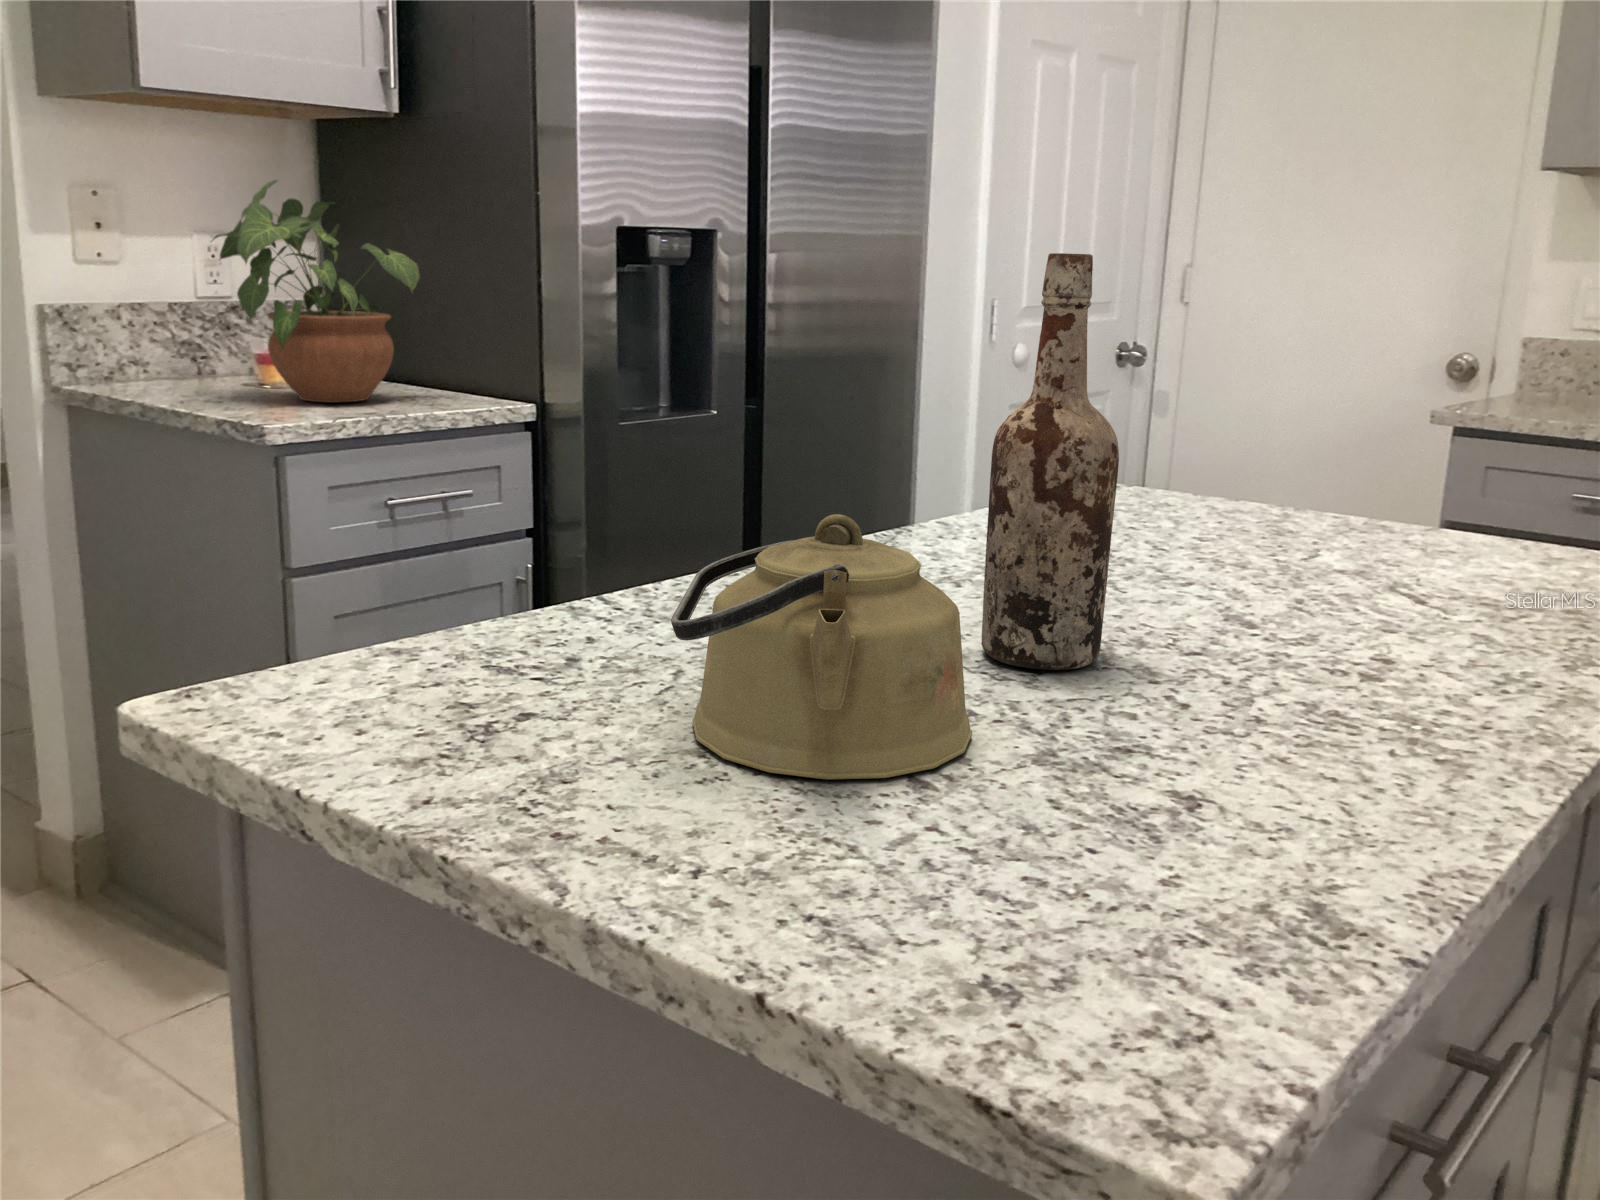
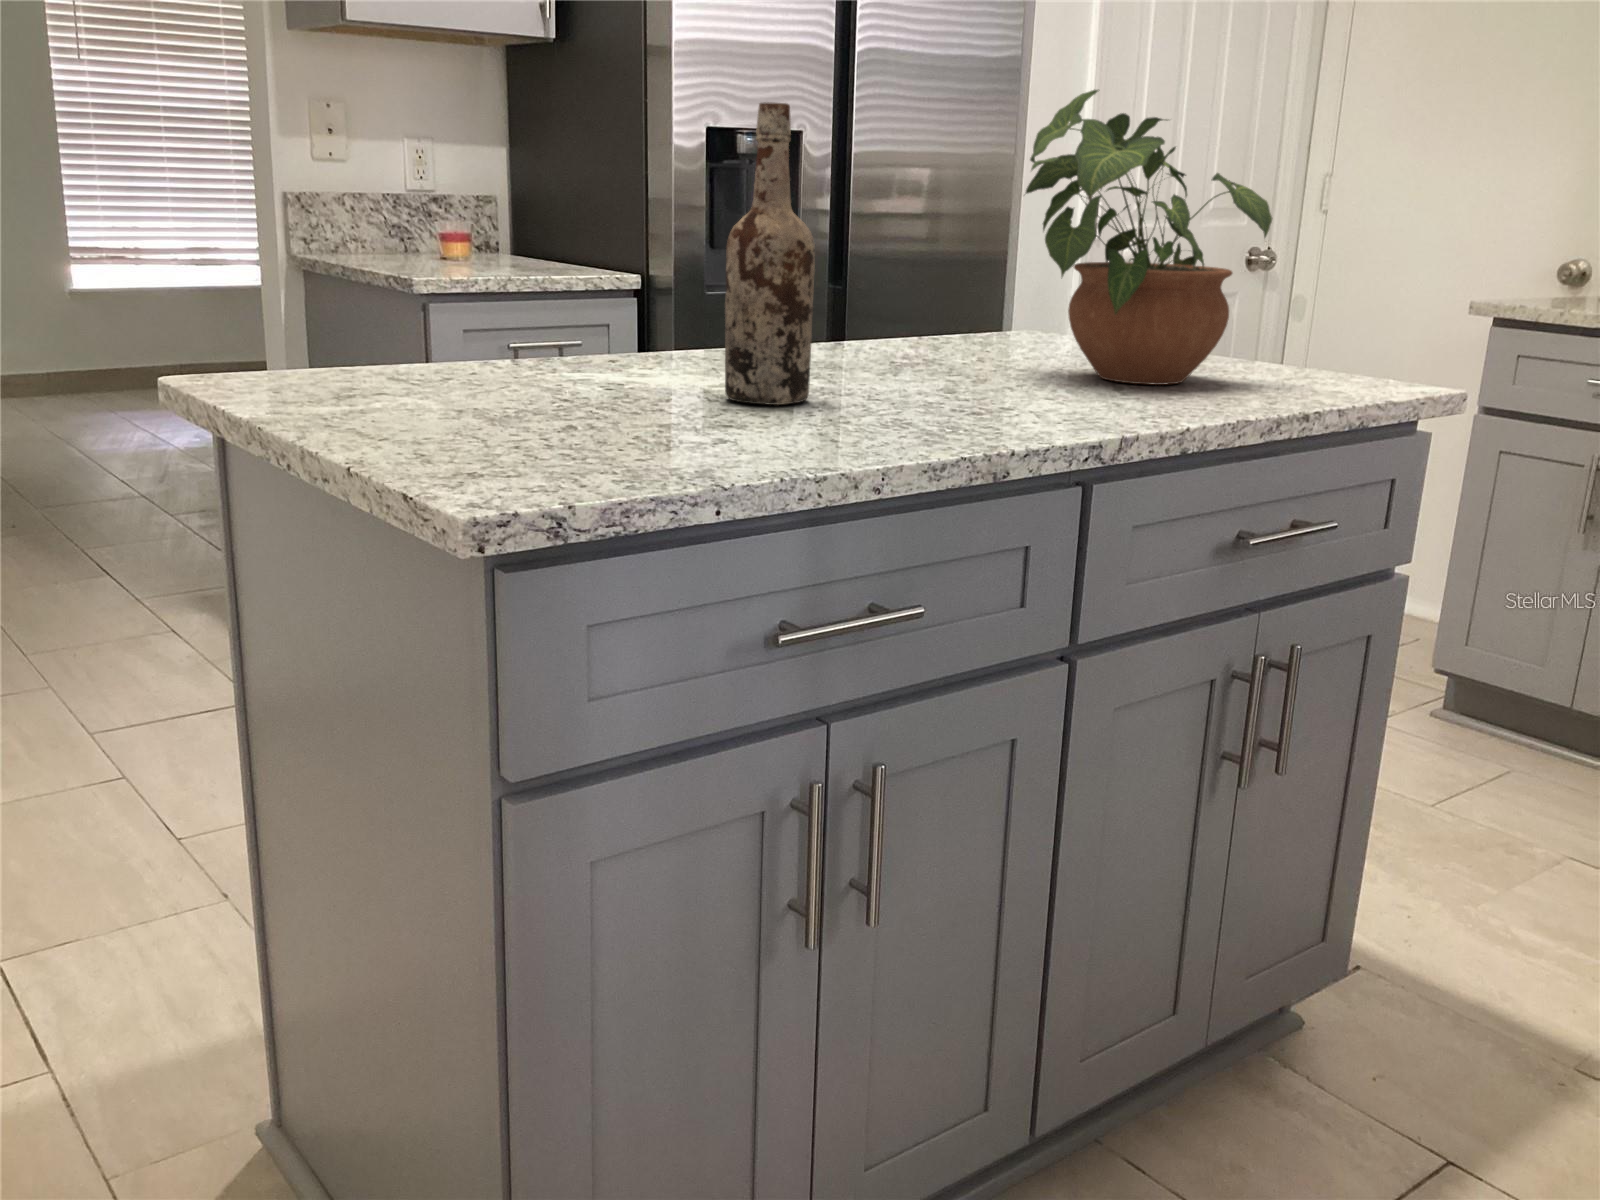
potted plant: present [213,180,420,402] -> present [1026,90,1272,385]
kettle: present [671,514,972,780] -> none [428,268,647,430]

